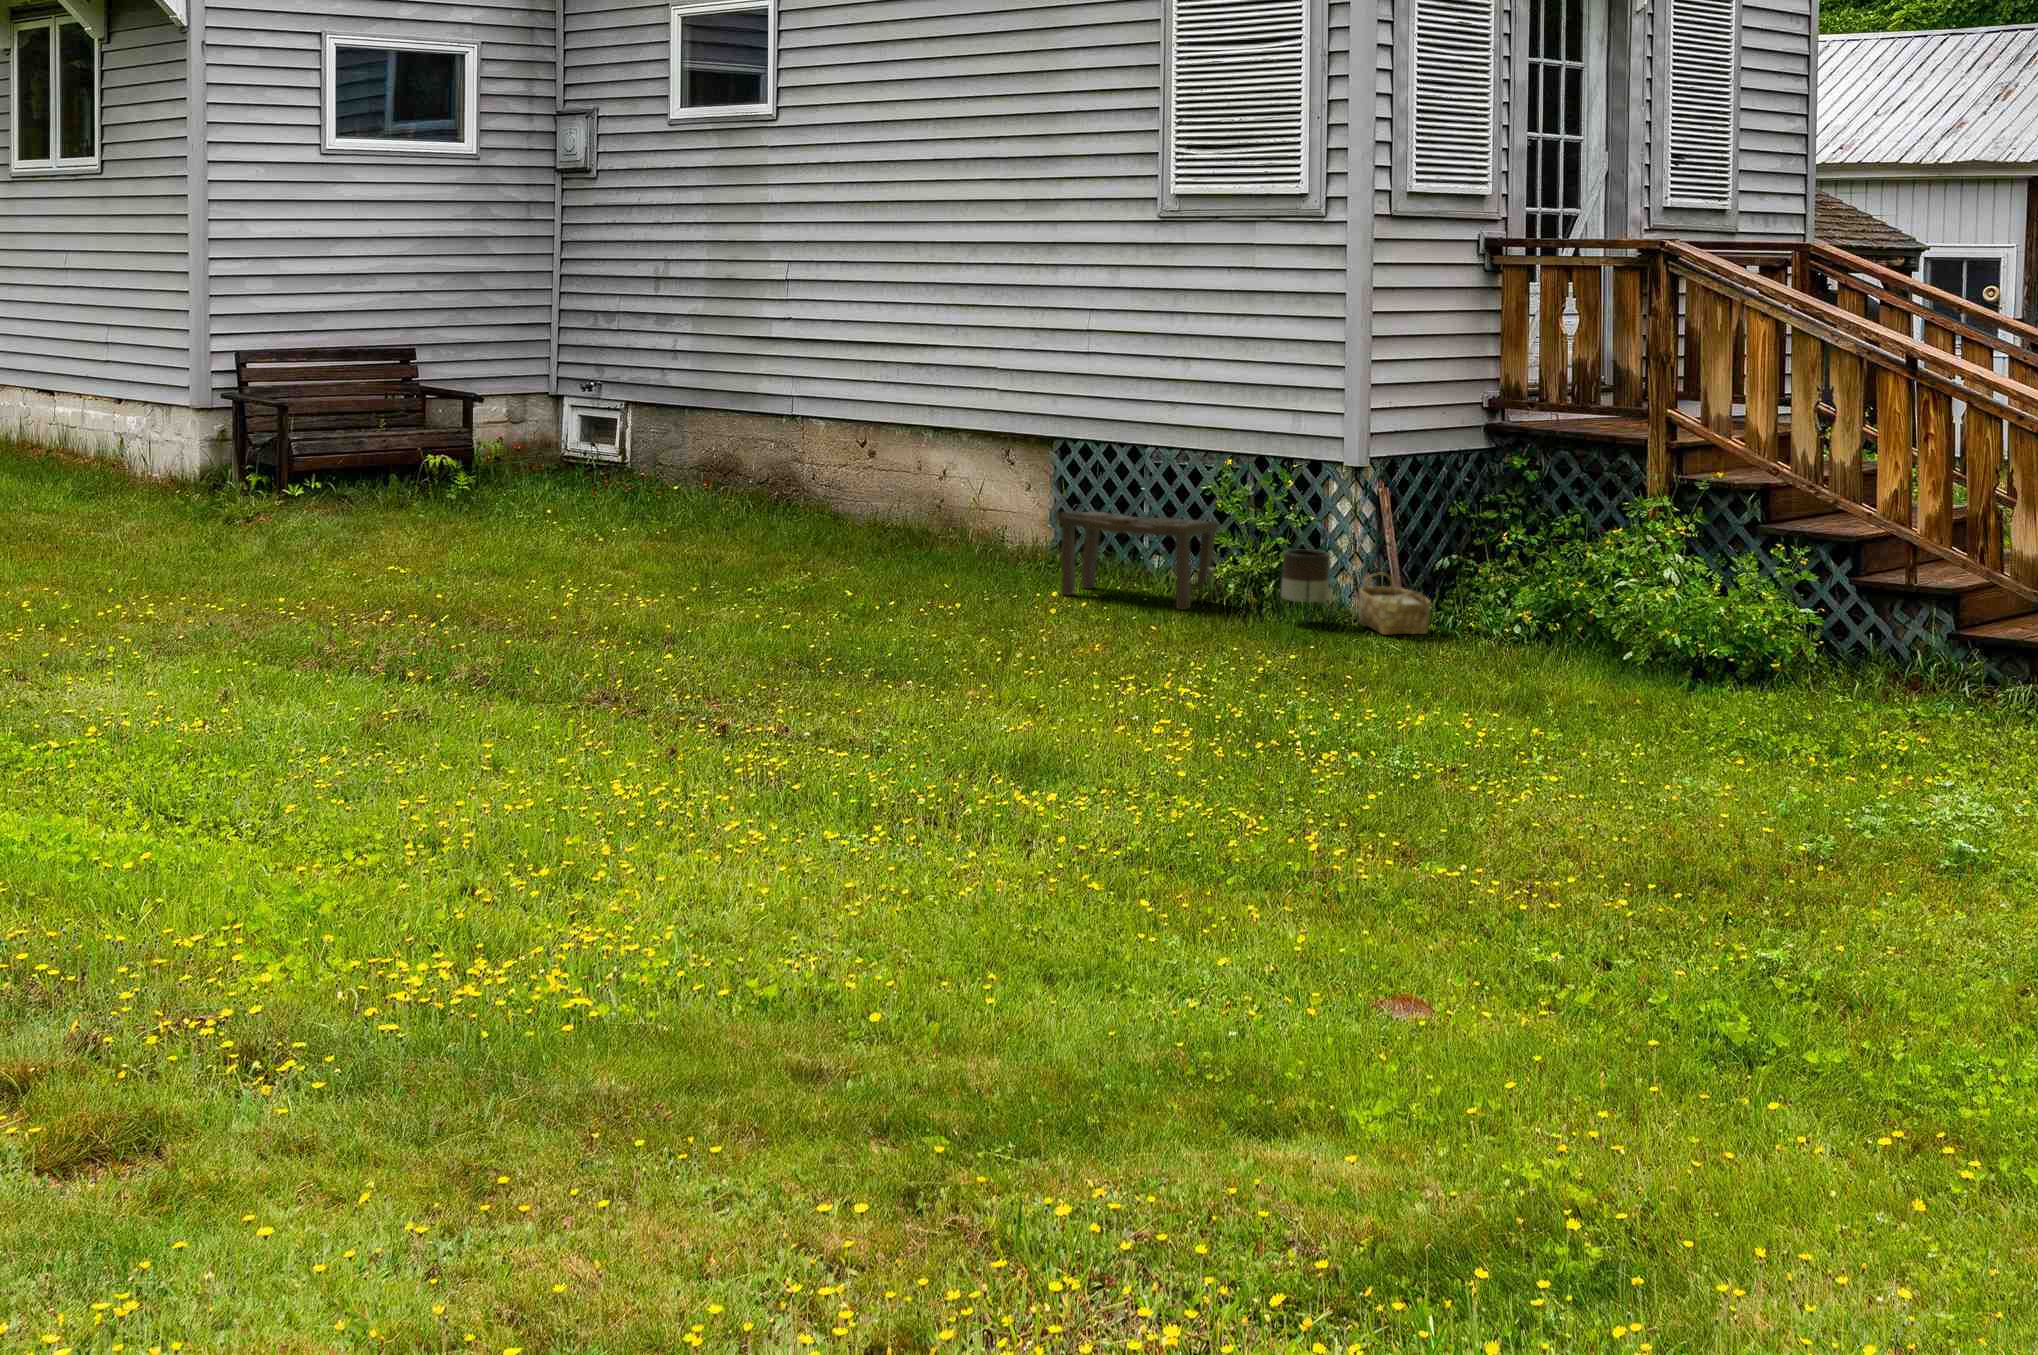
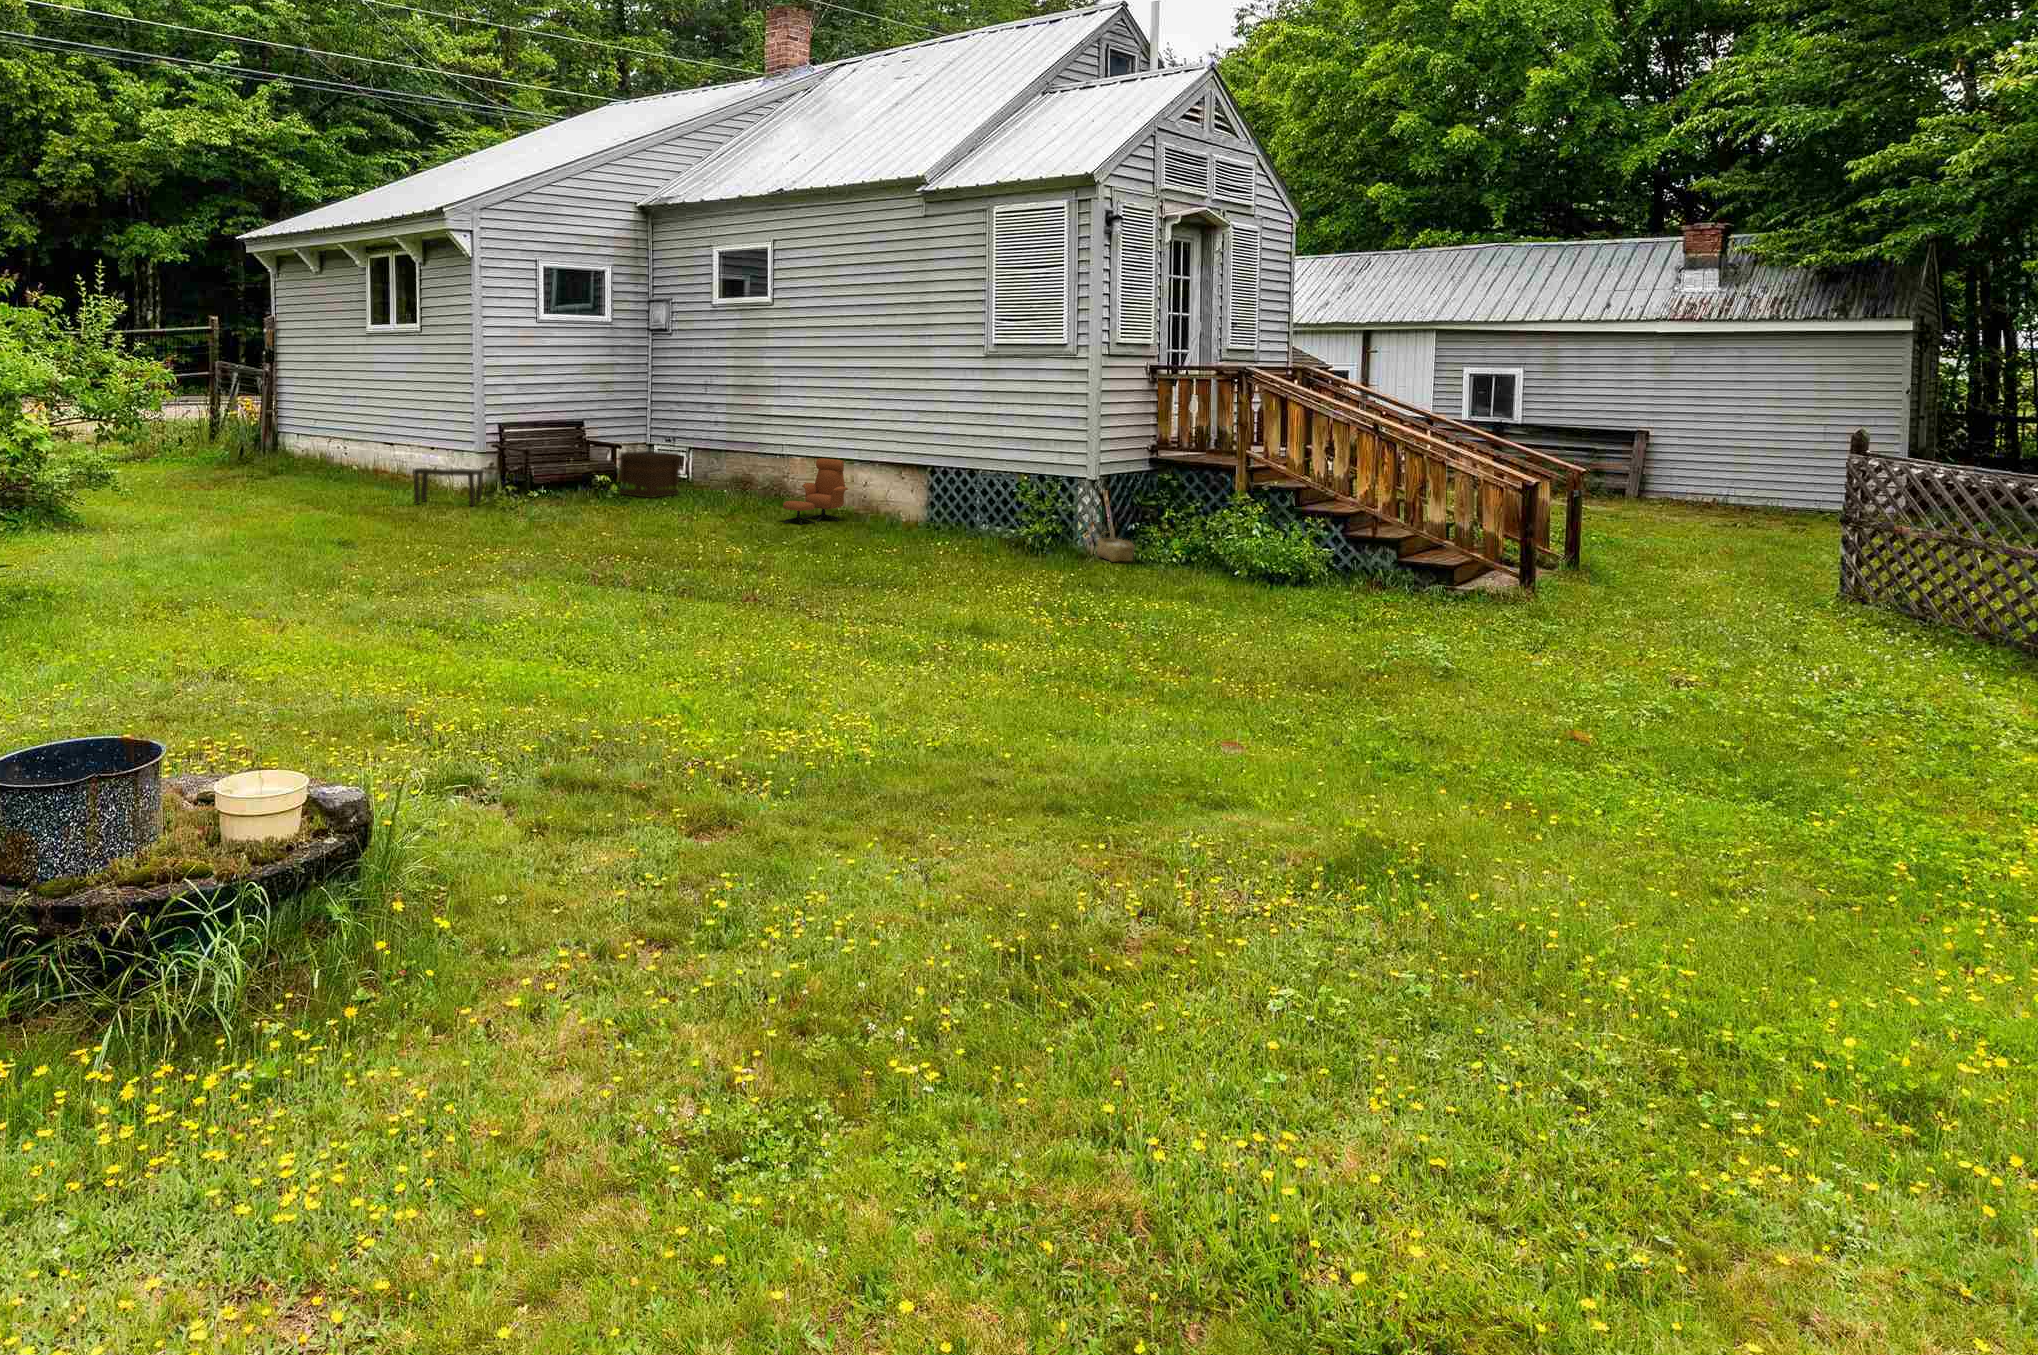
wooden crate: none [489,406,610,498] -> present [619,451,680,498]
lounge chair: none [770,422,906,554] -> present [783,458,848,525]
bench: present [1060,511,1218,610] -> present [413,468,484,506]
planter: present [1279,550,1330,624] -> none [1057,520,1083,559]

